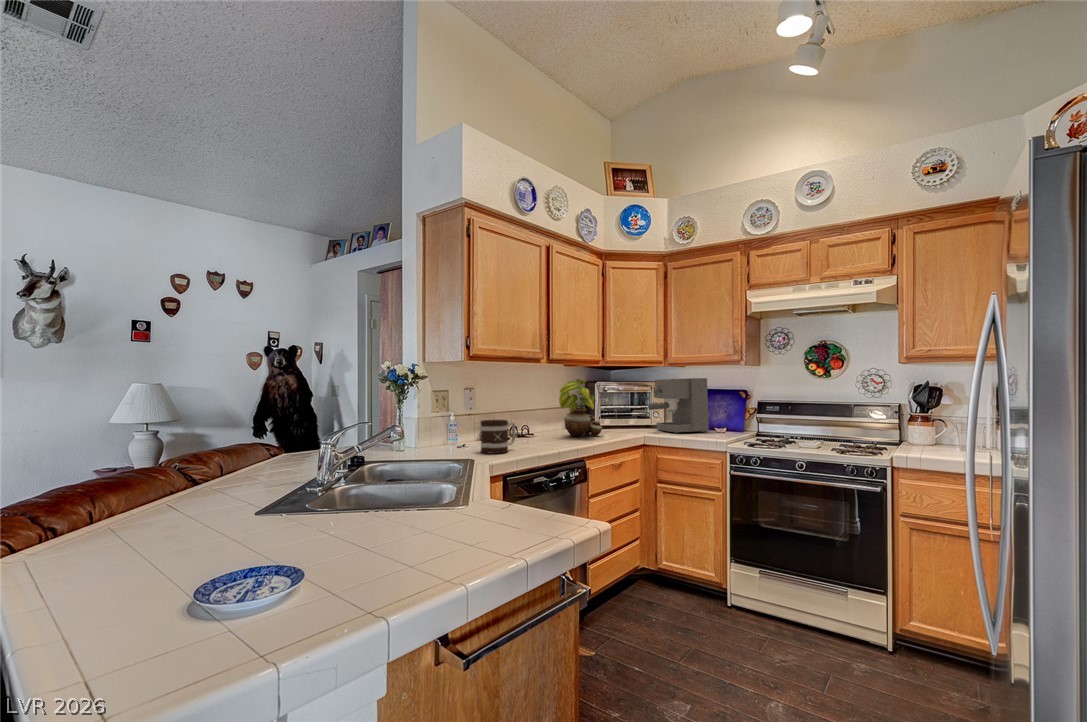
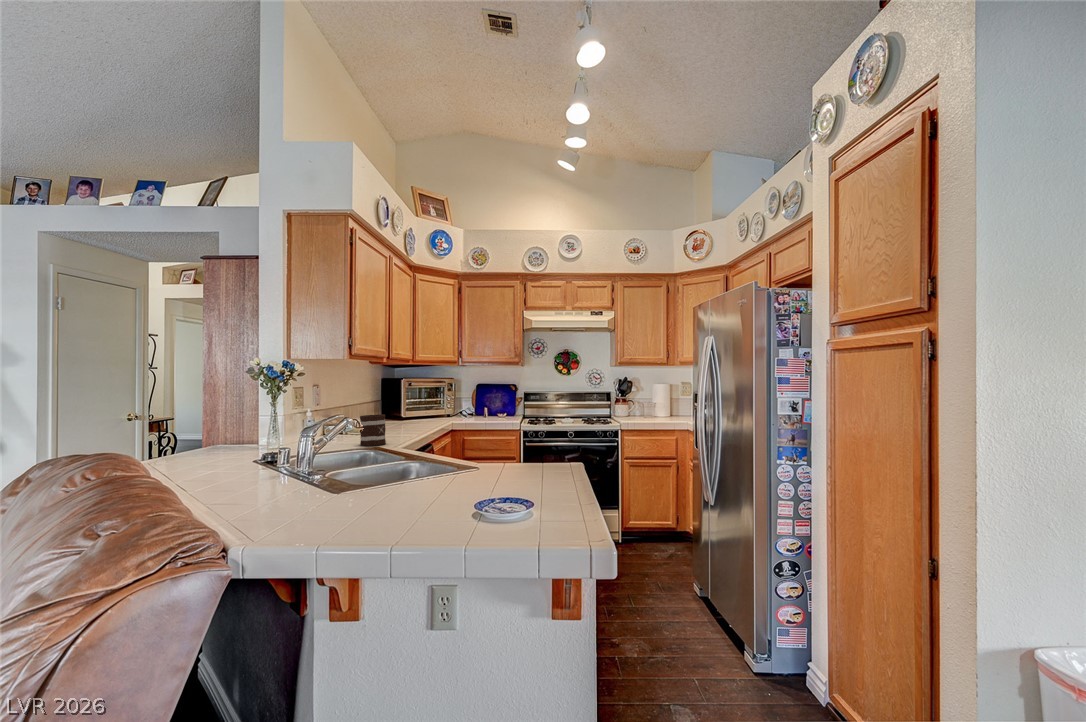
coffee maker: present [648,378,709,433] -> none [451,376,494,421]
potted plant: present [559,379,602,437] -> none [392,377,426,428]

